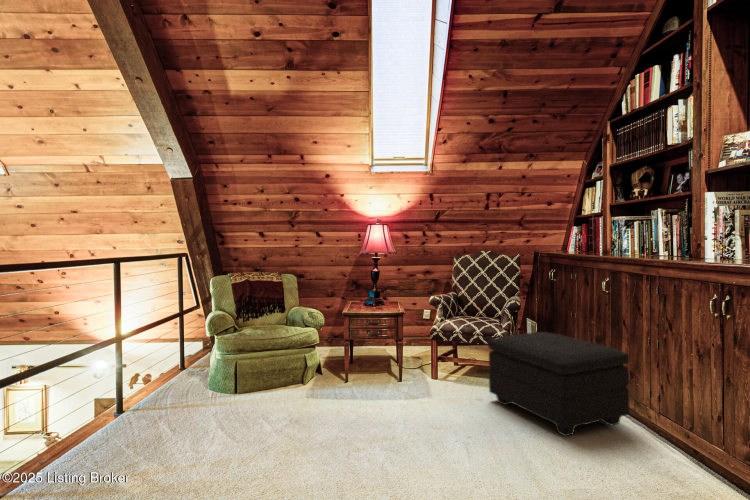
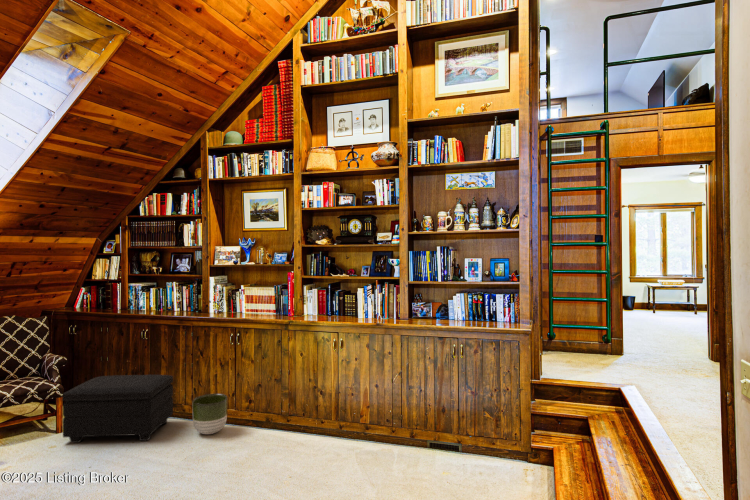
planter: none [627,398,698,473] -> present [192,394,228,434]

